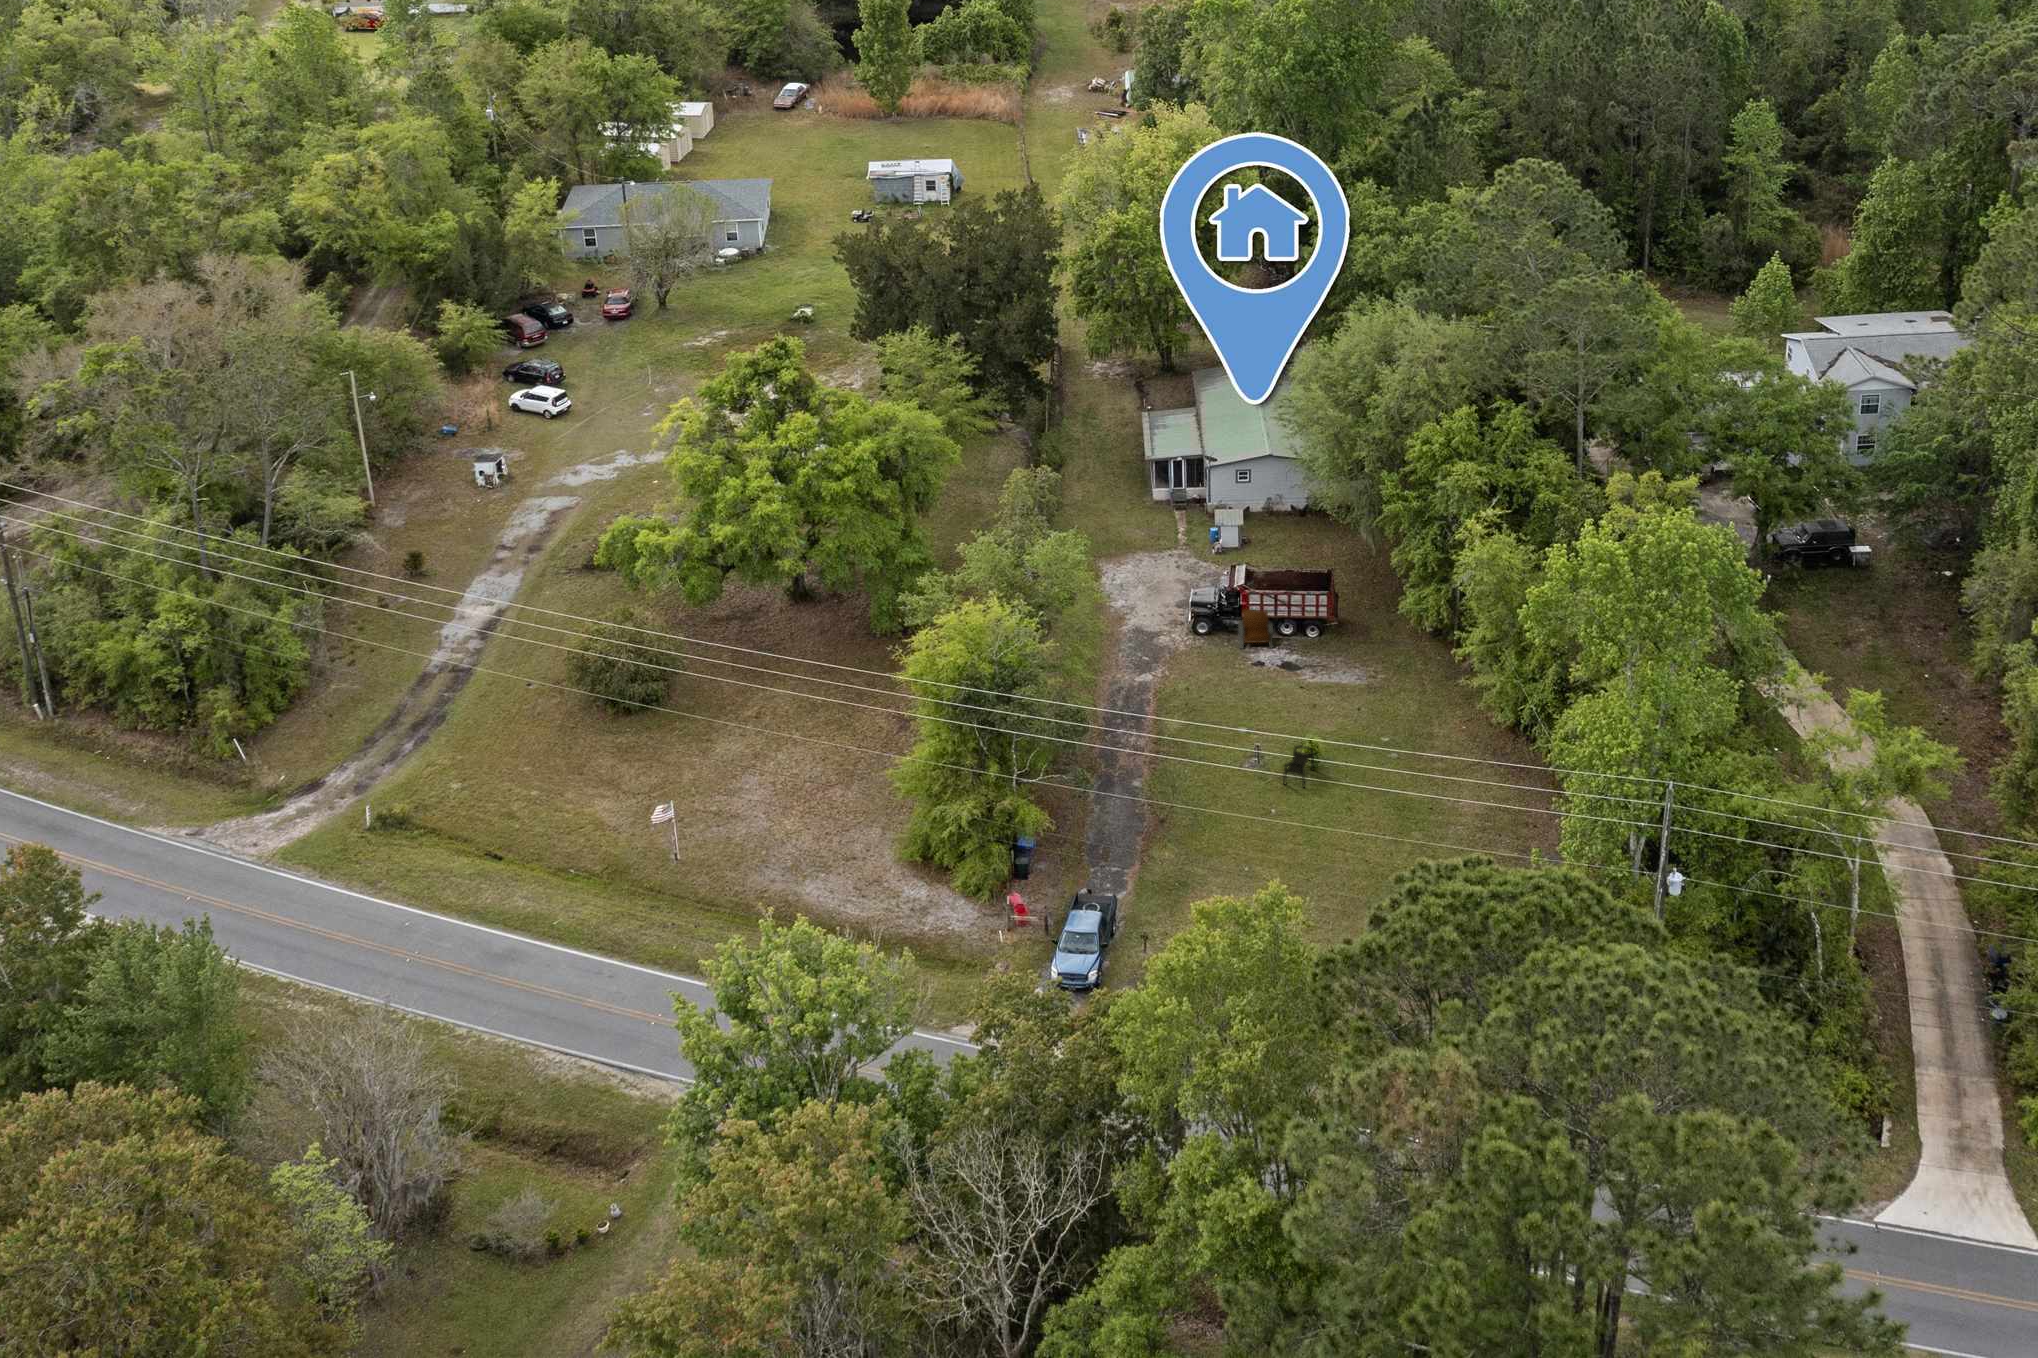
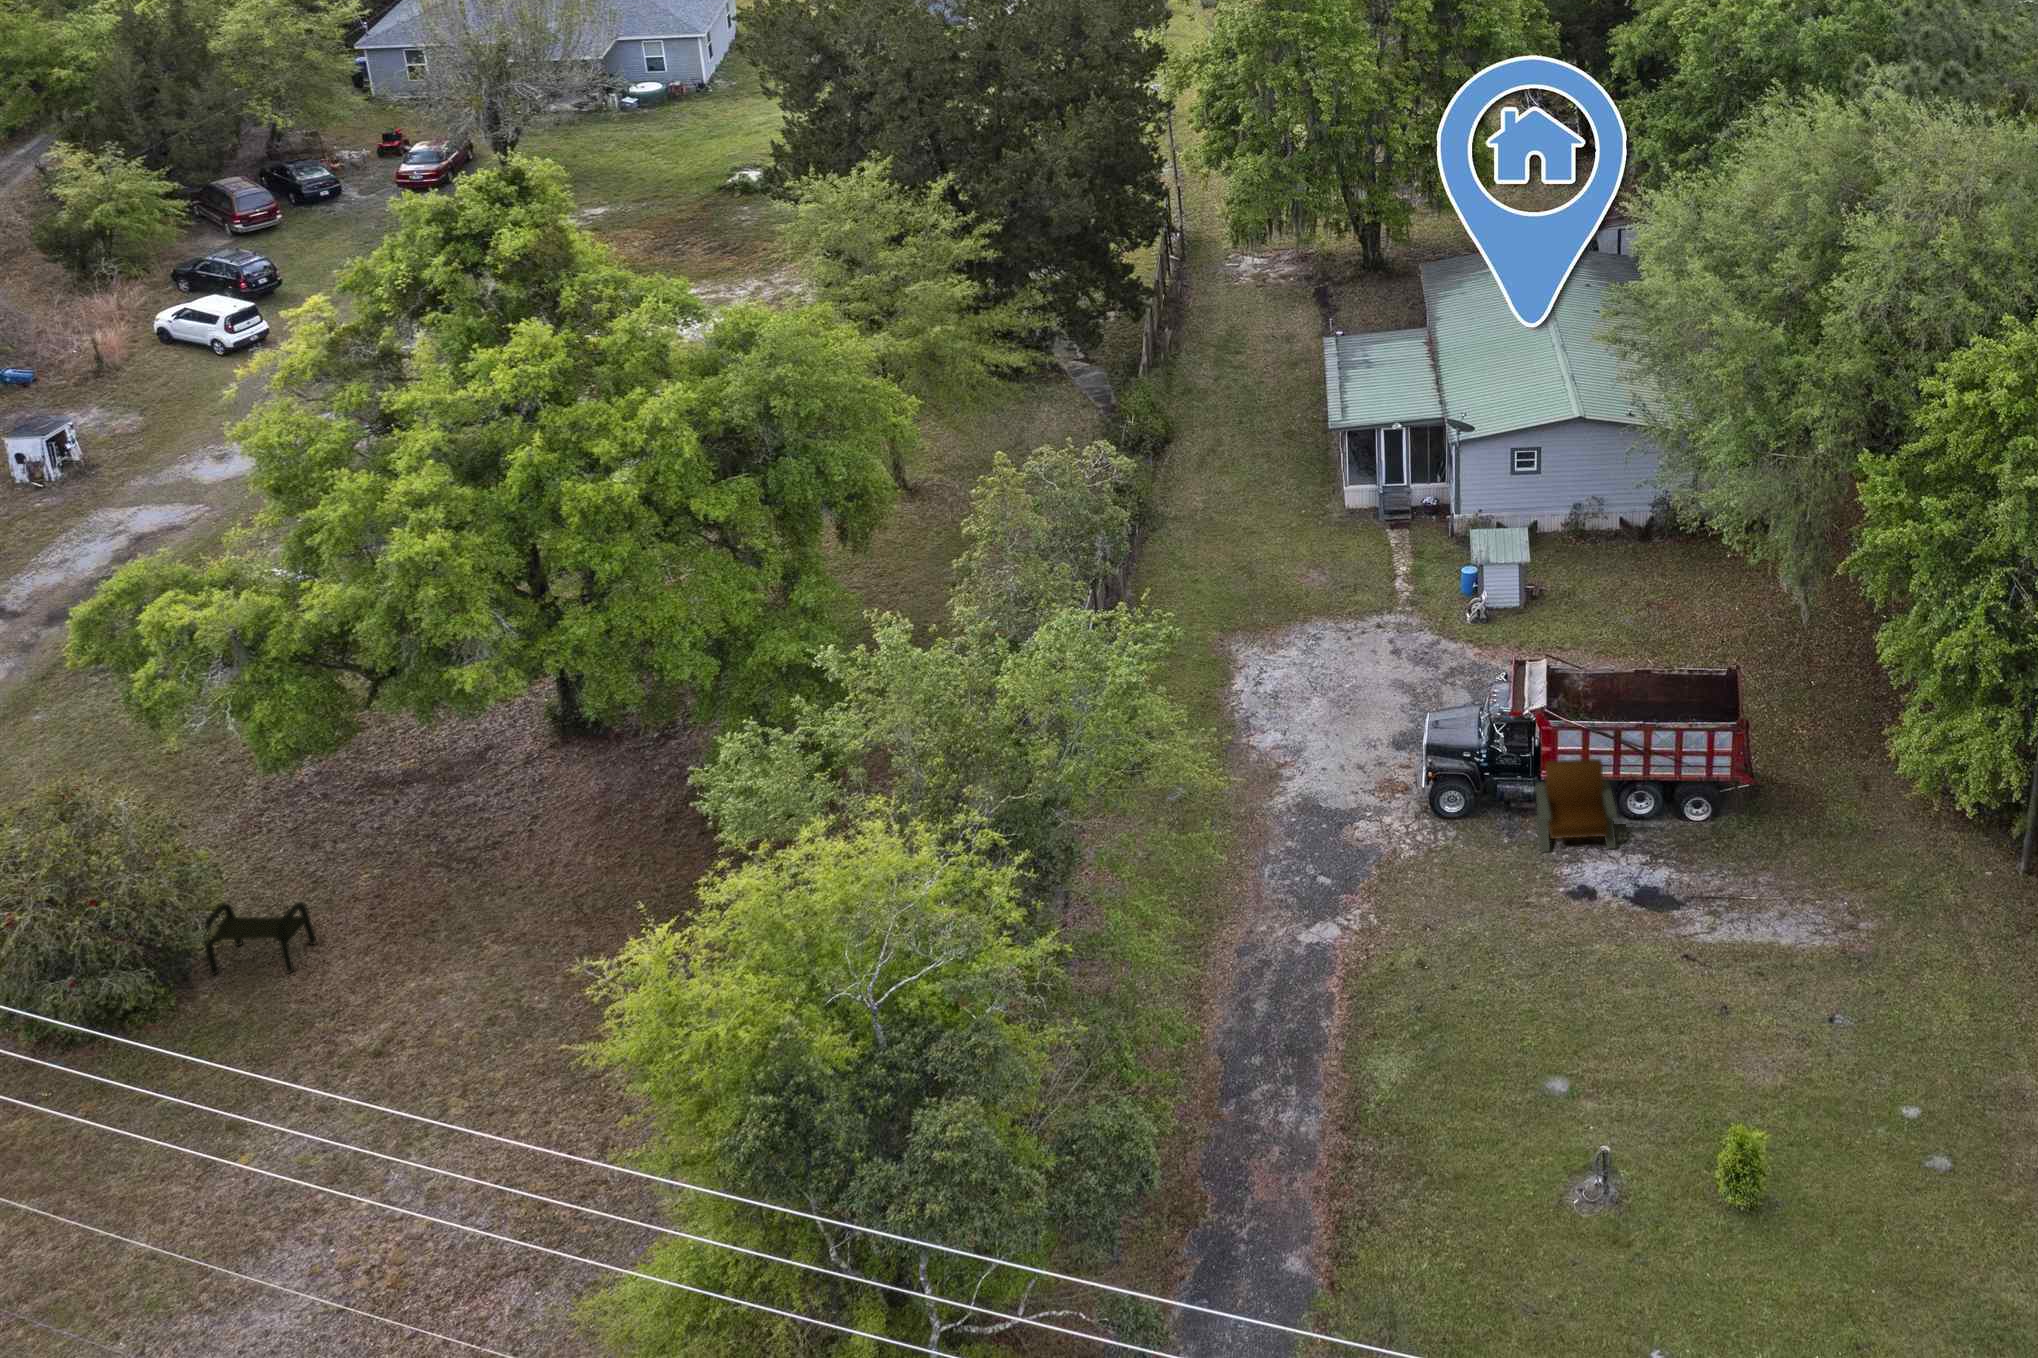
bench: present [1283,745,1314,787] -> present [205,902,316,975]

